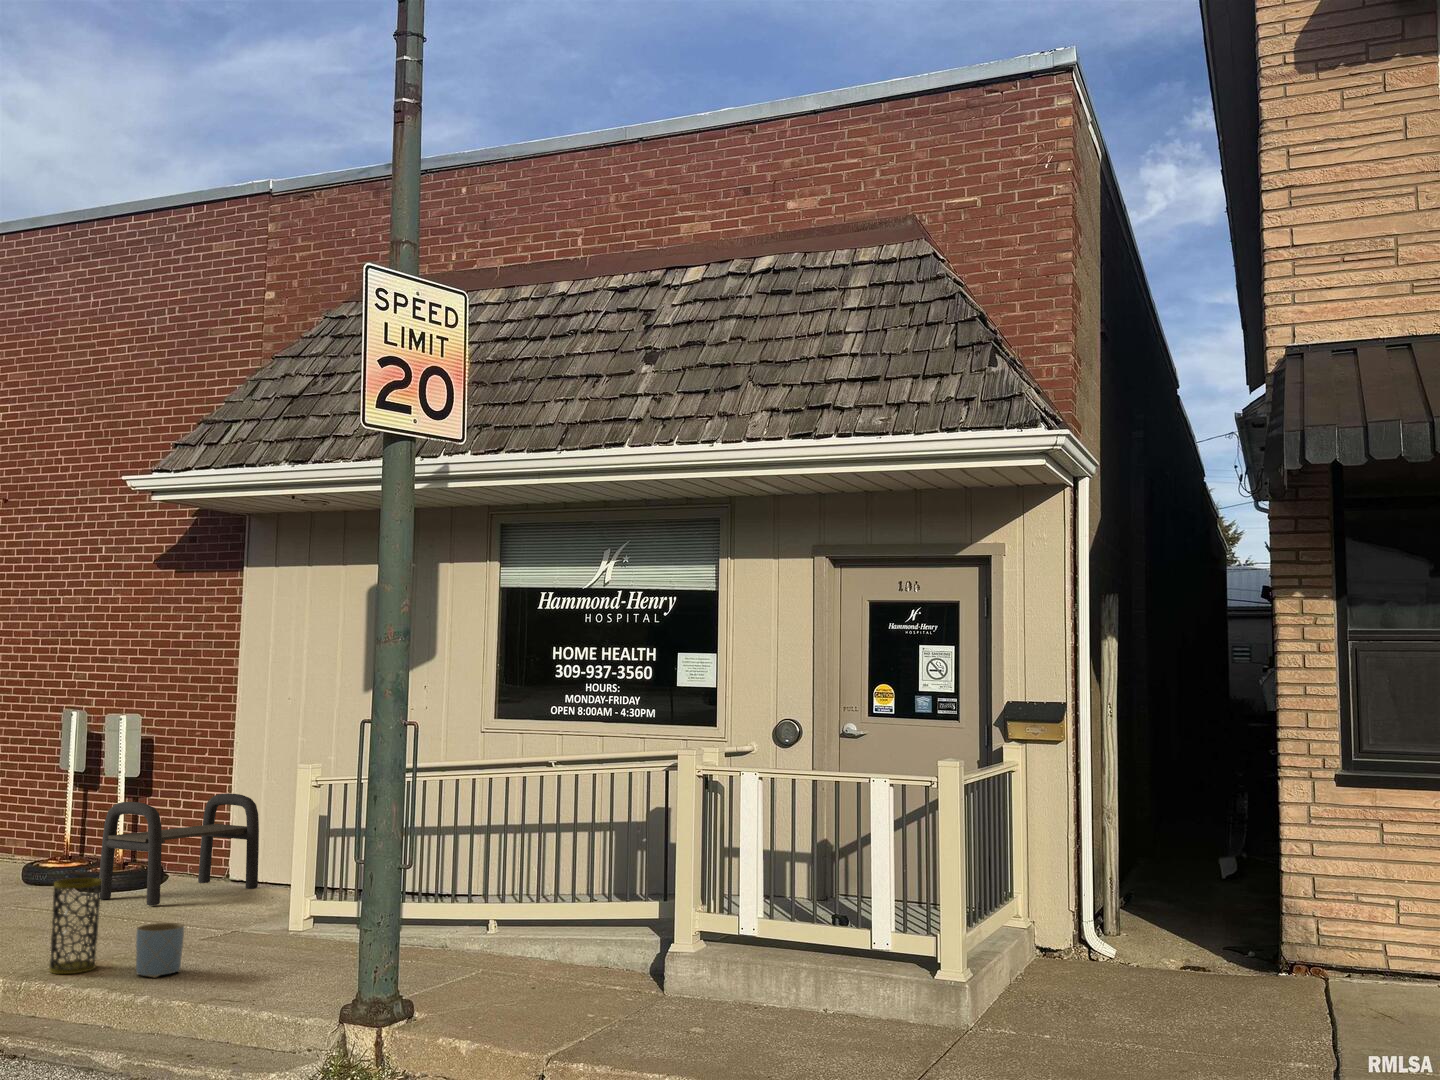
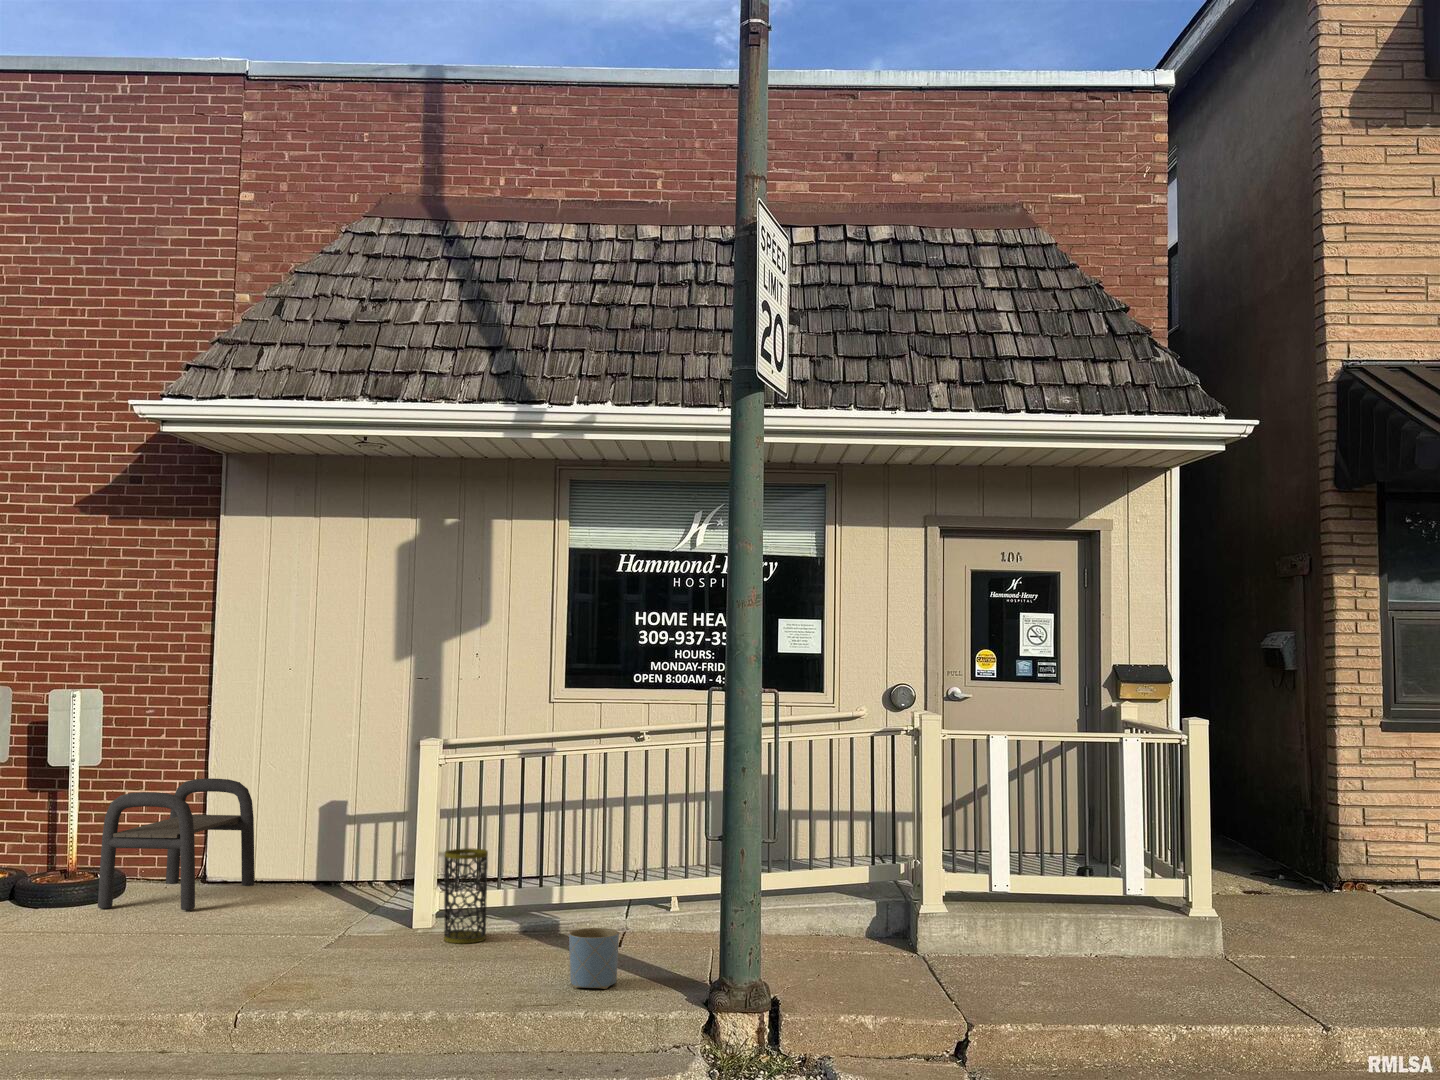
trash can: present [50,878,101,974] -> present [444,848,488,943]
planter: present [136,923,184,978] -> present [569,928,619,989]

